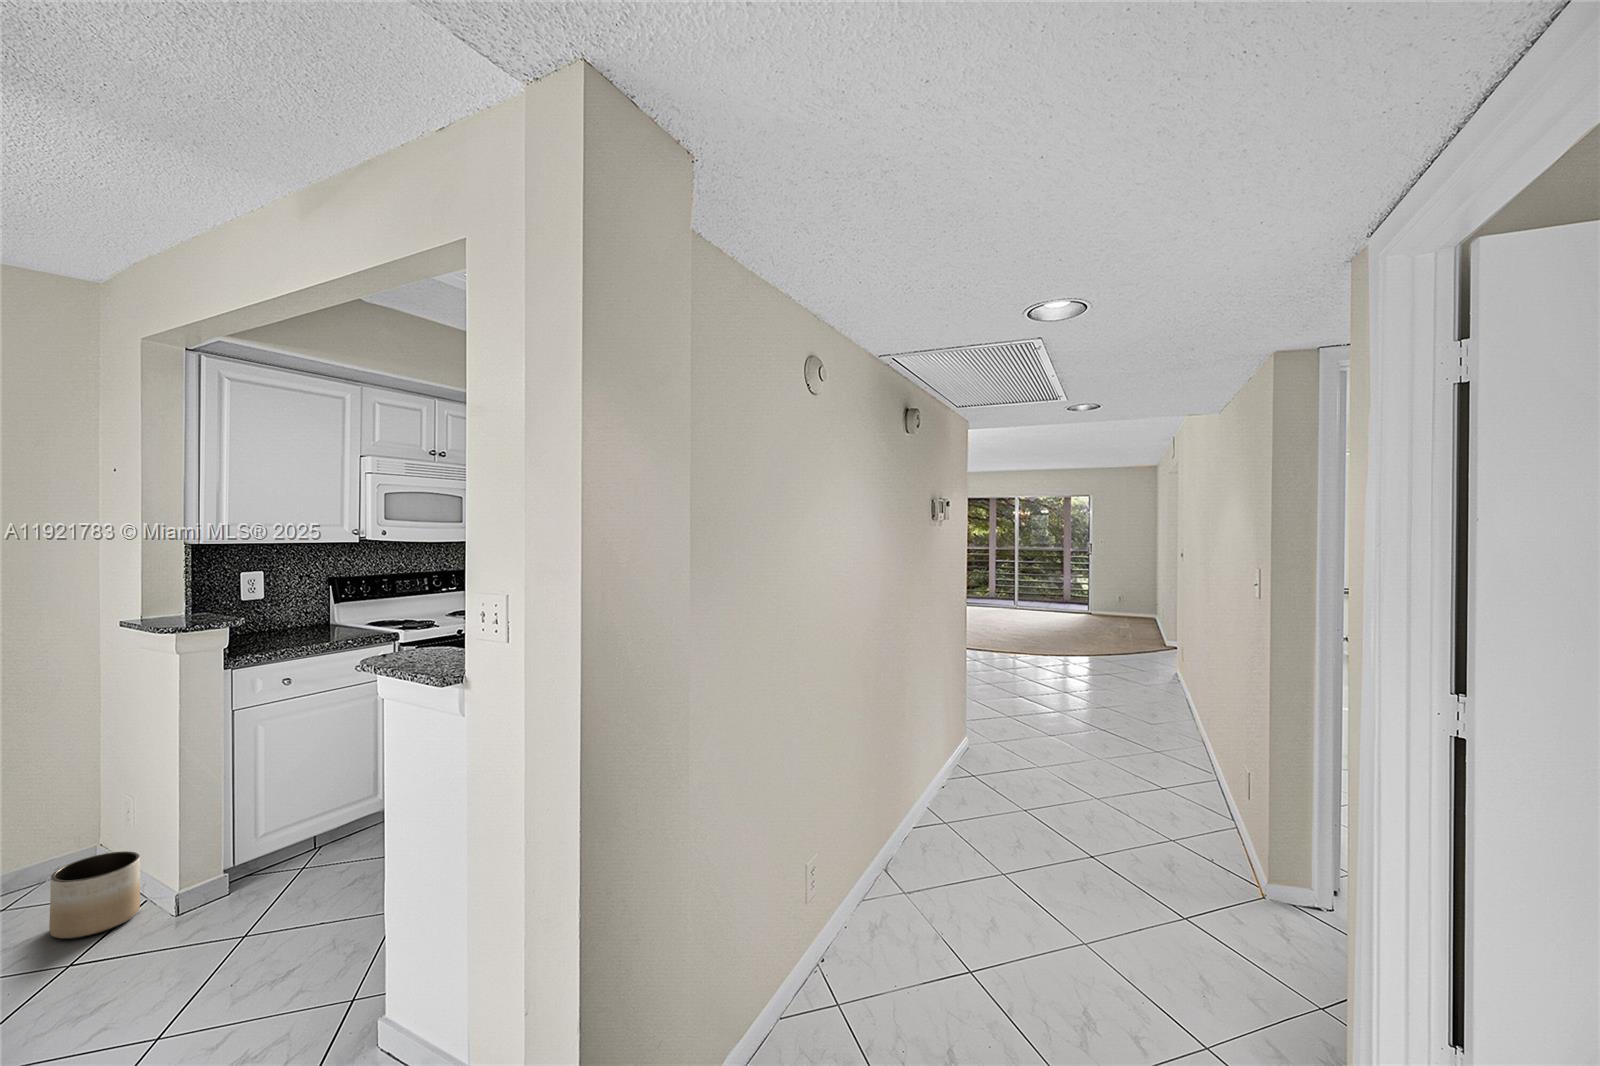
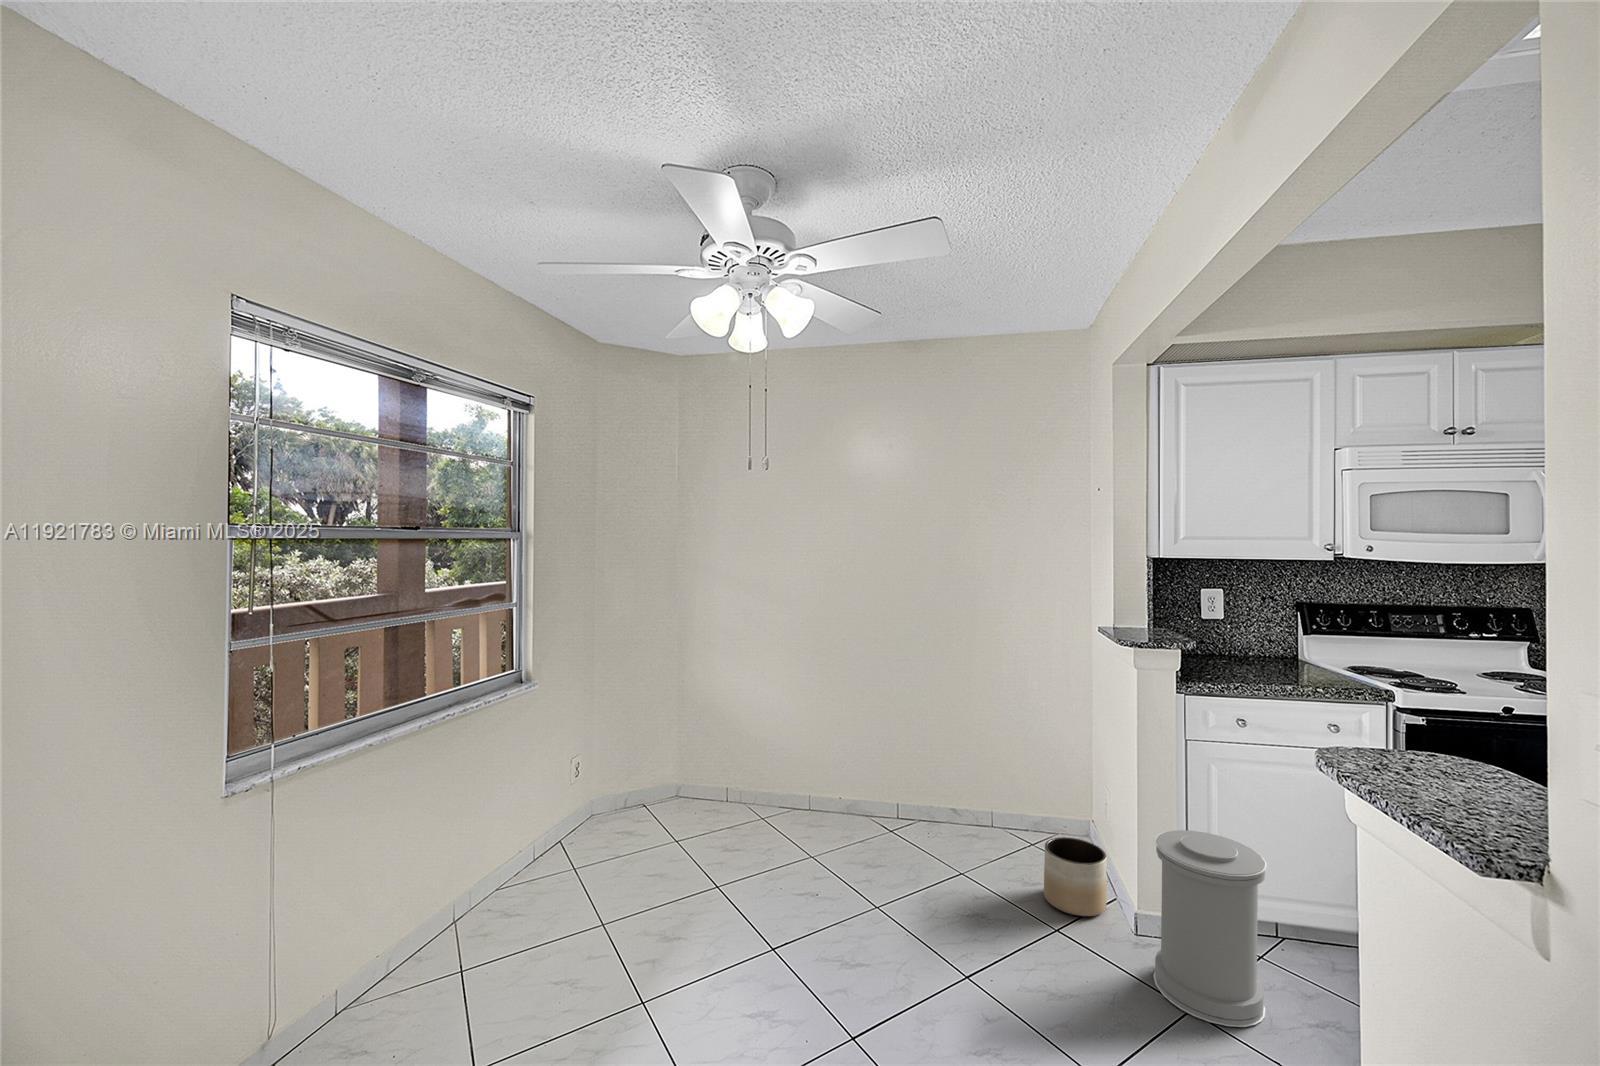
trash can: none [204,781,310,942] -> present [1153,830,1267,1027]

